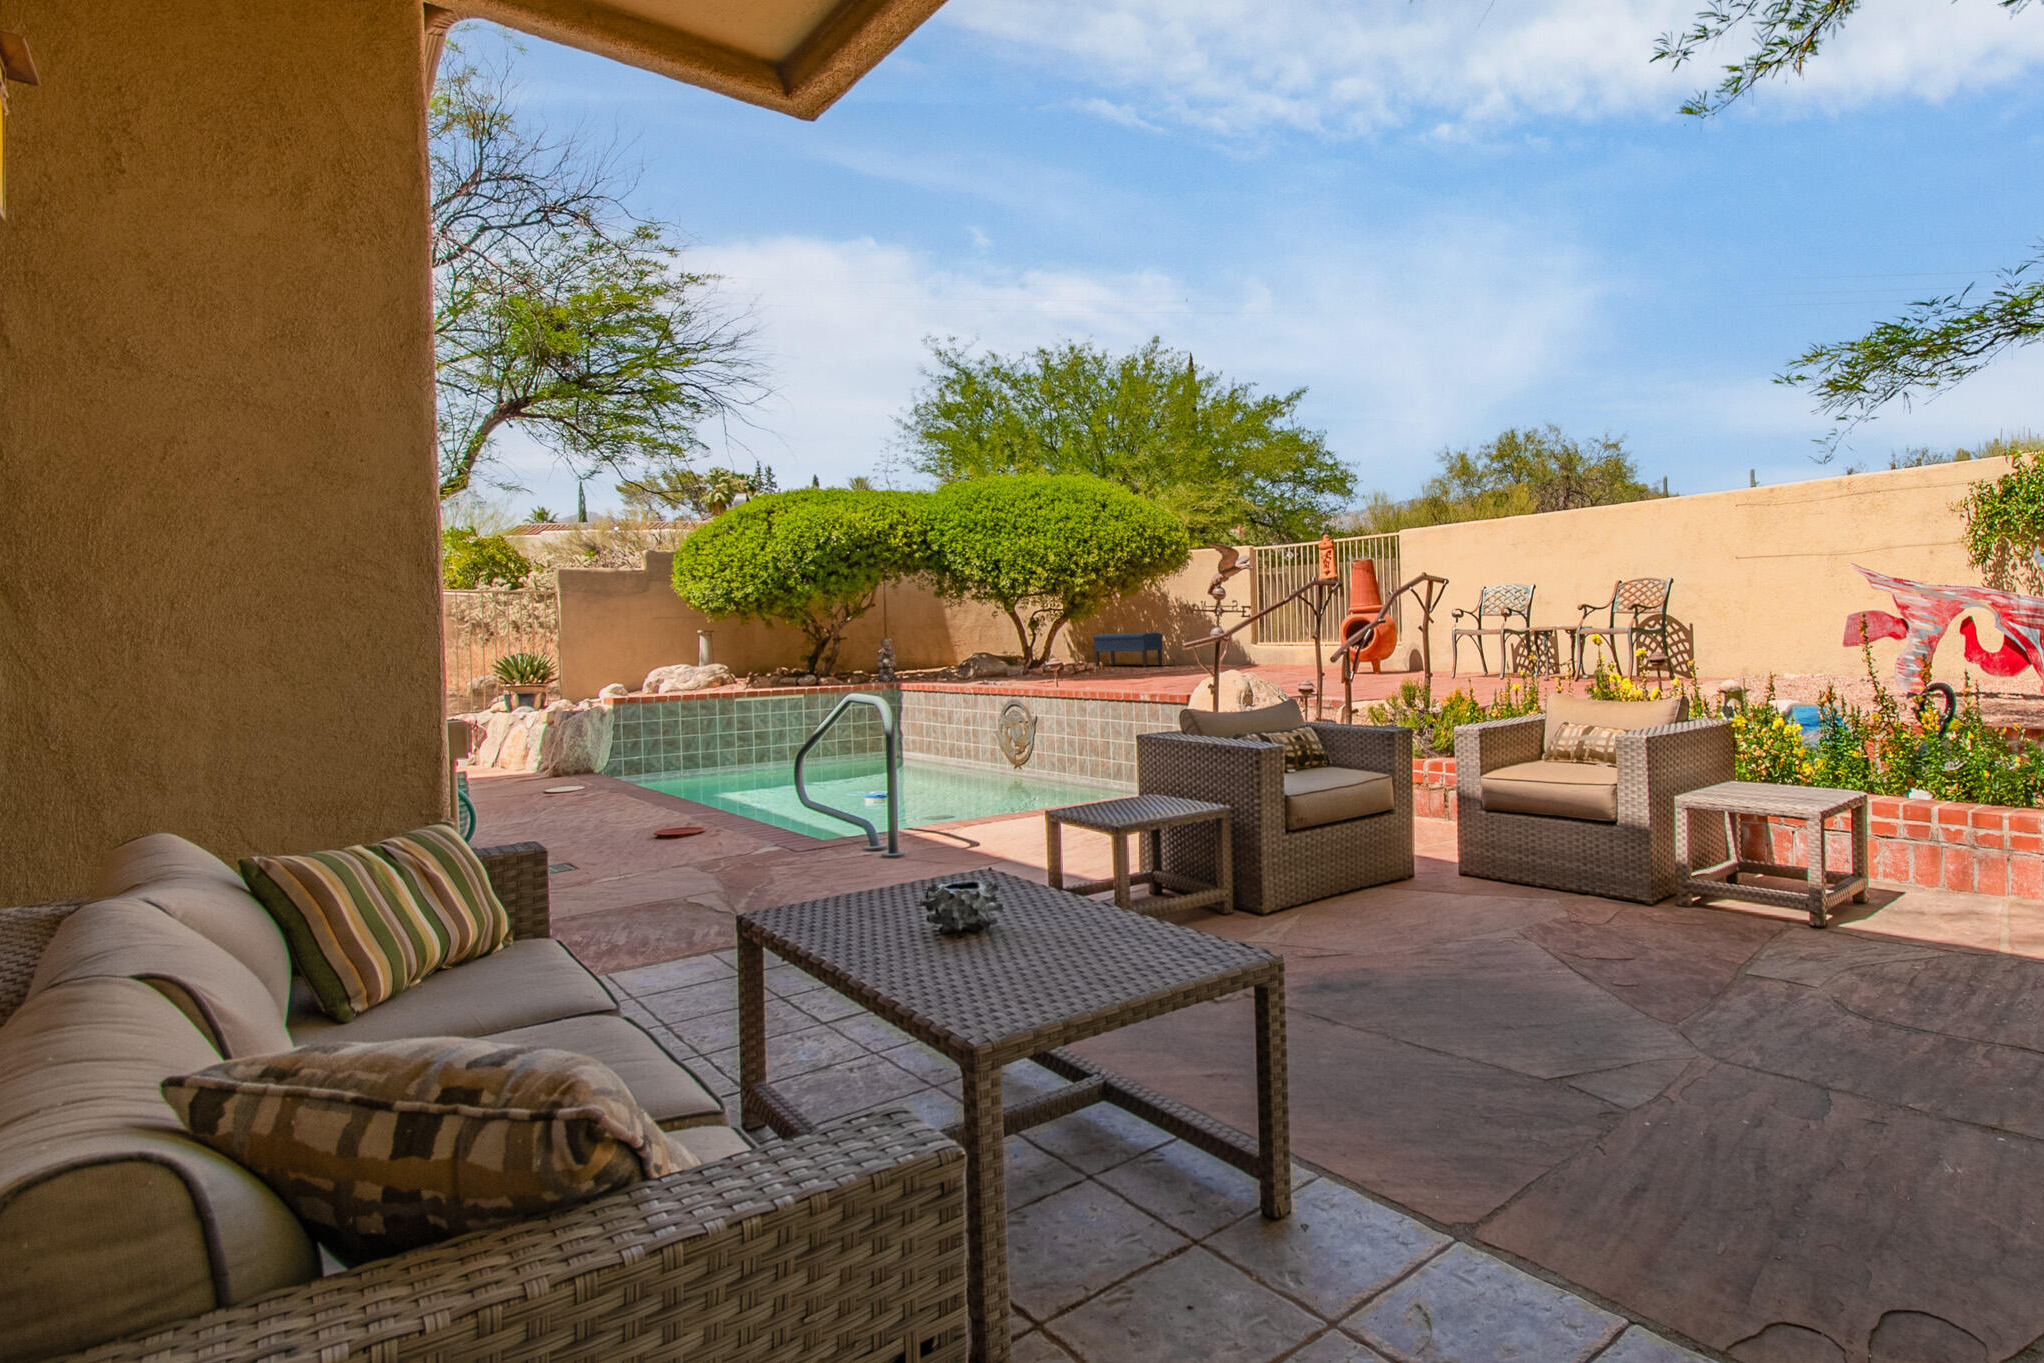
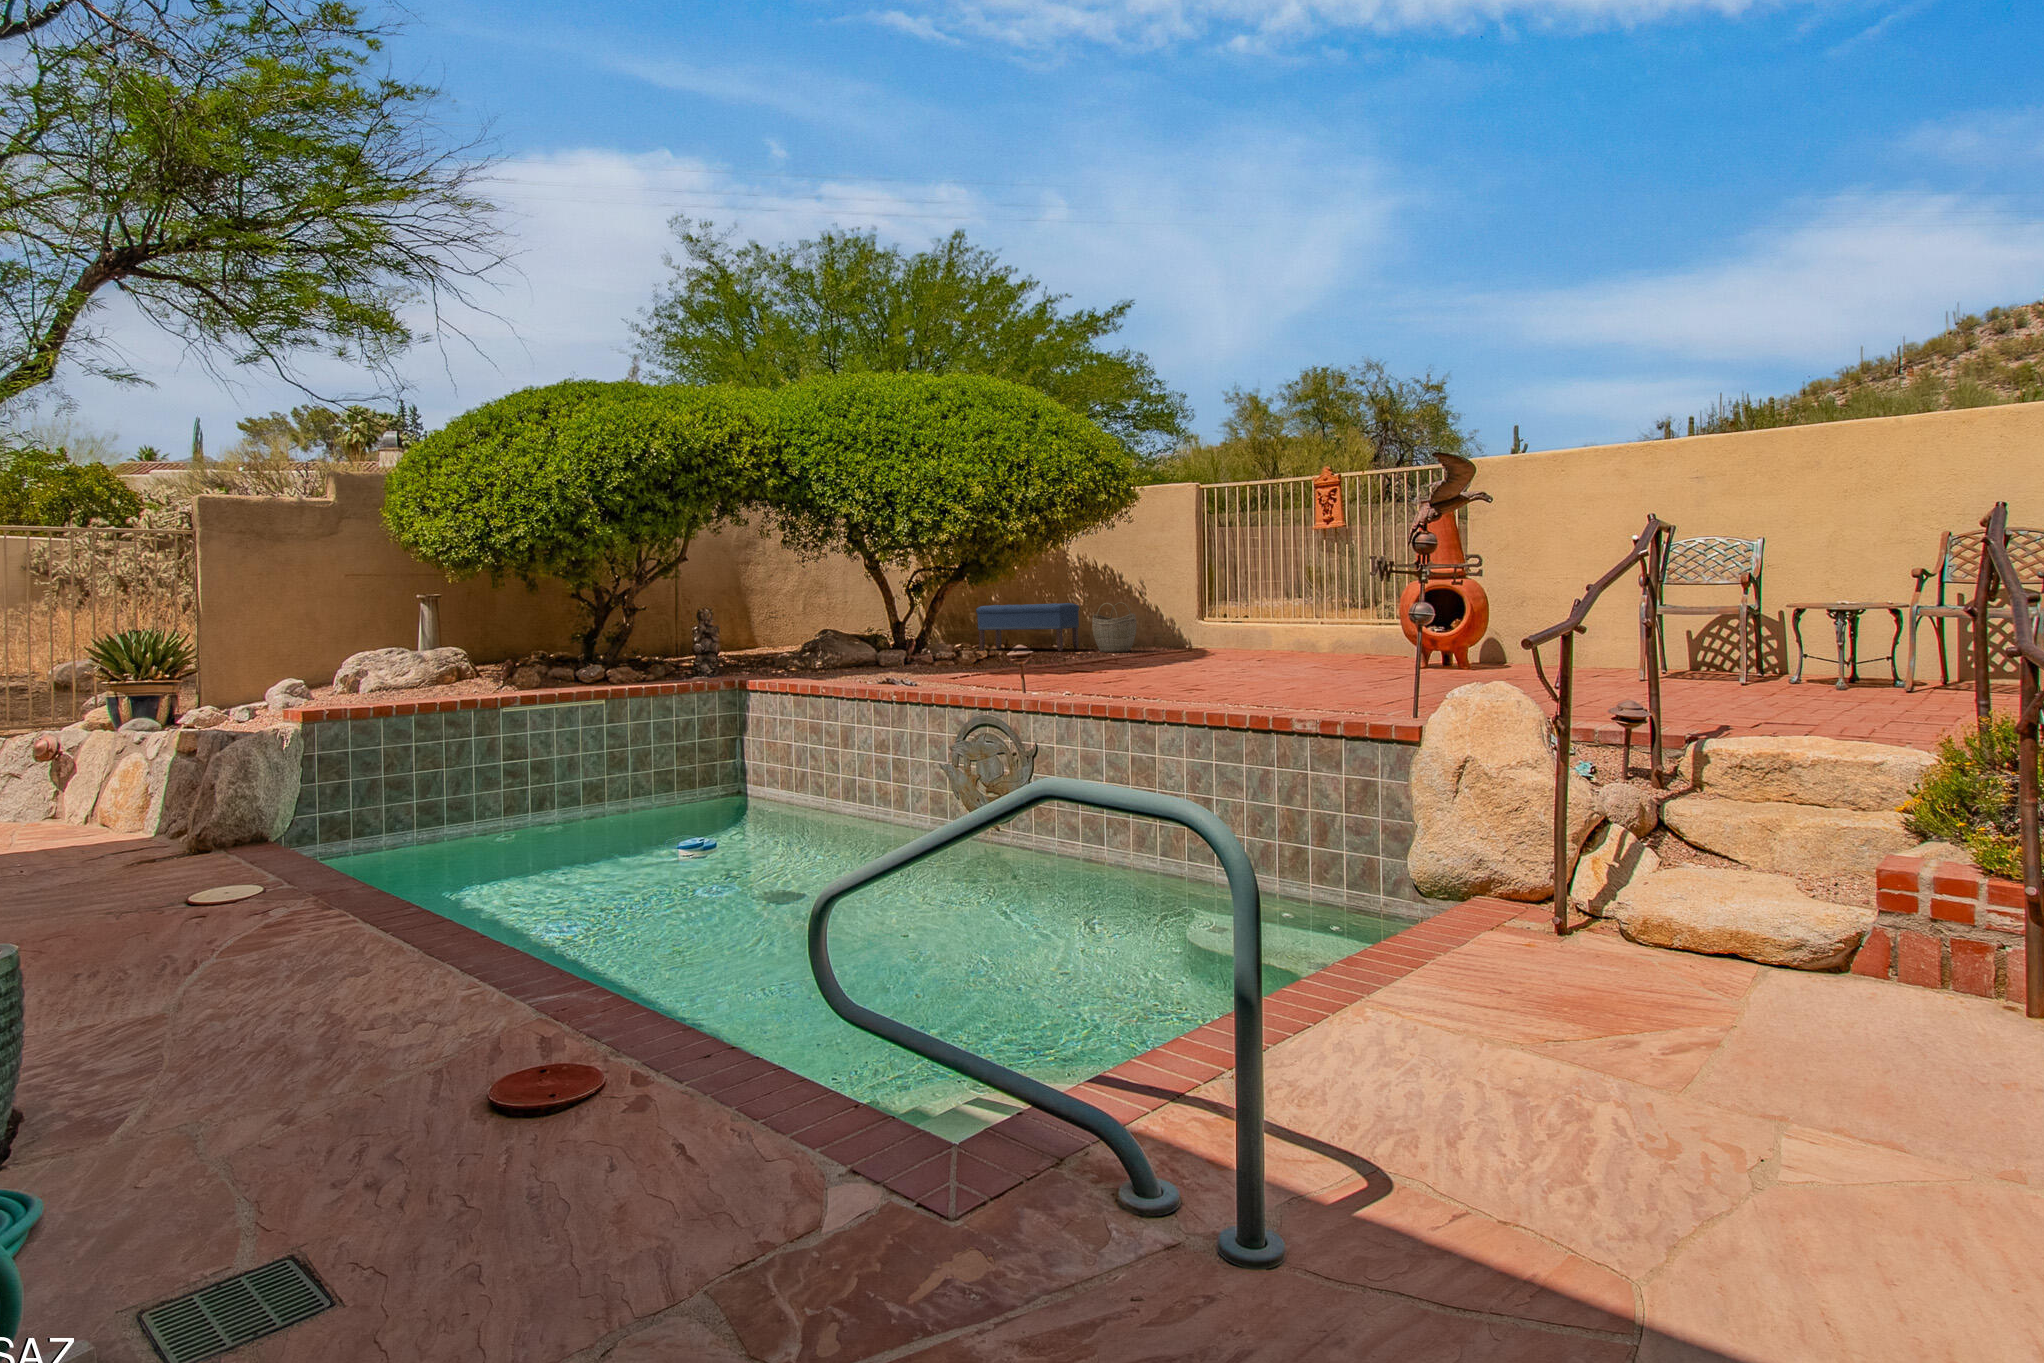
woven basket: none [1165,631,1196,667] -> present [1092,602,1137,652]

